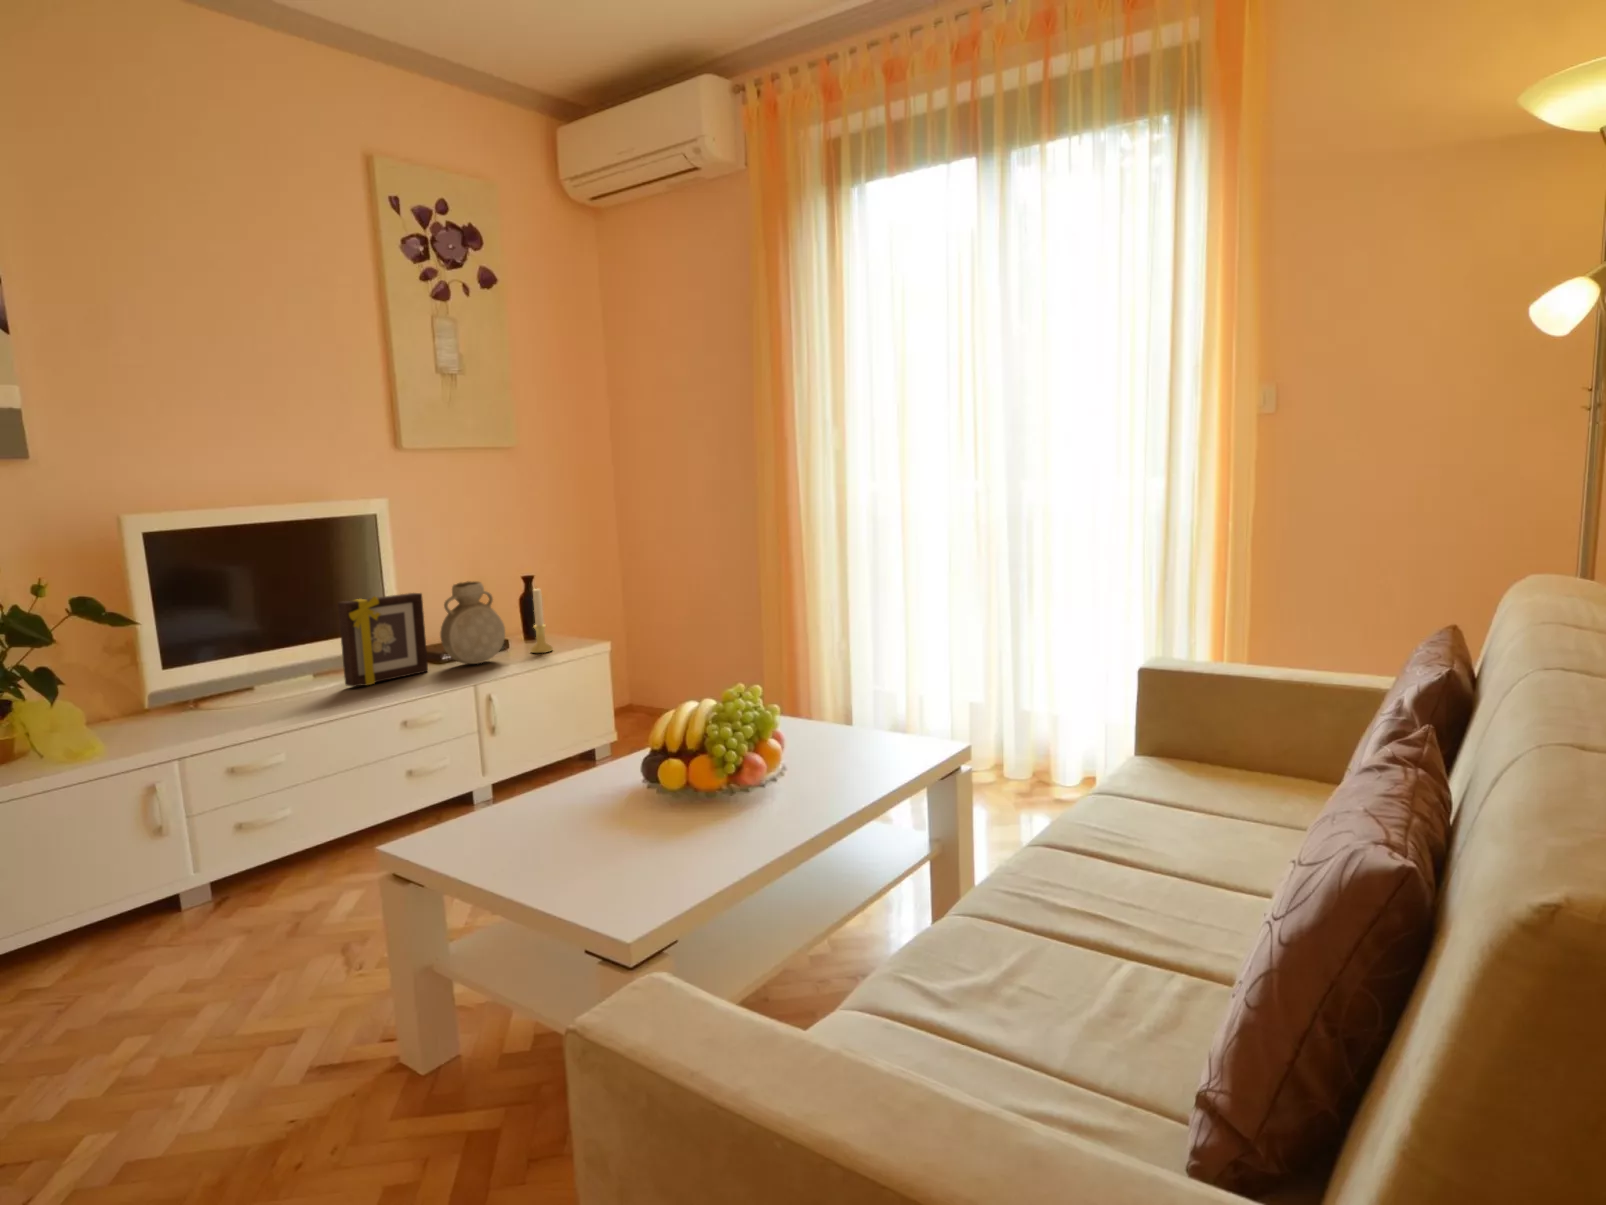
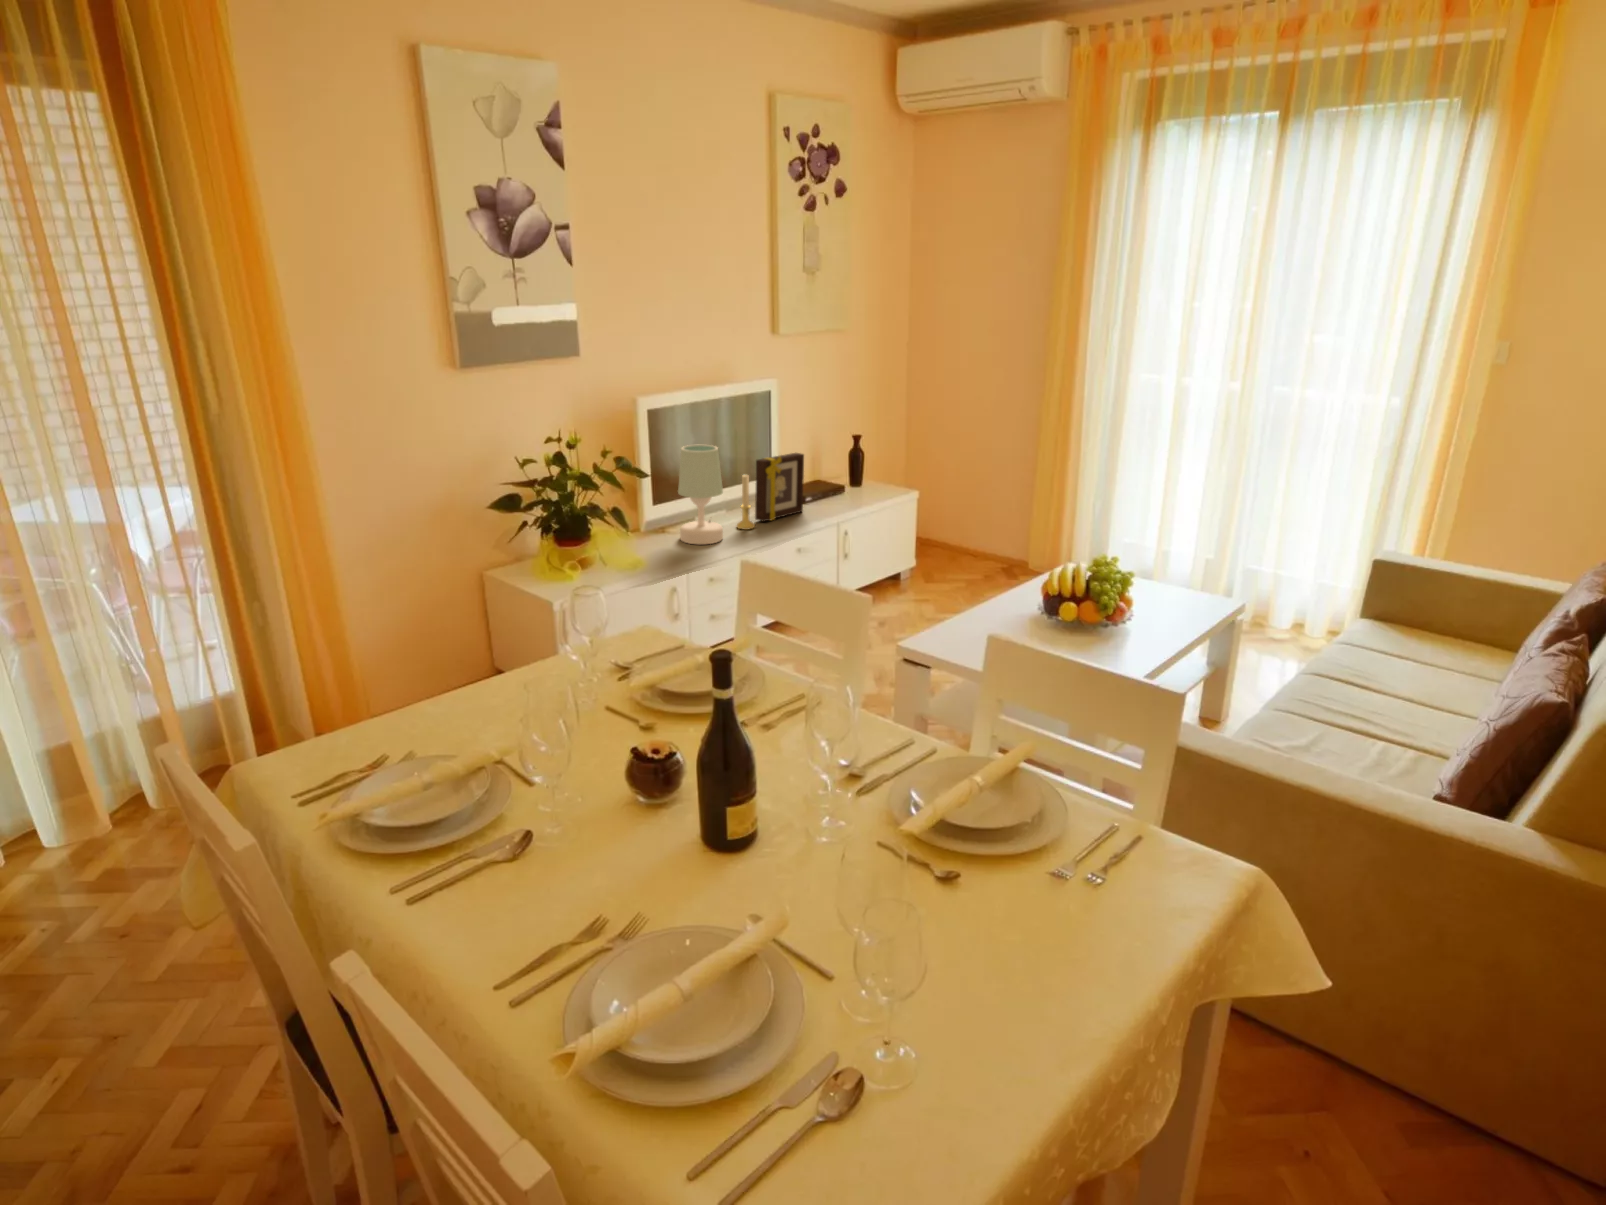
vase: present [440,581,505,664] -> none [811,445,855,508]
table lamp: none [189,582,271,724] -> present [678,445,723,544]
candle holder: present [531,589,553,653] -> present [737,475,755,530]

